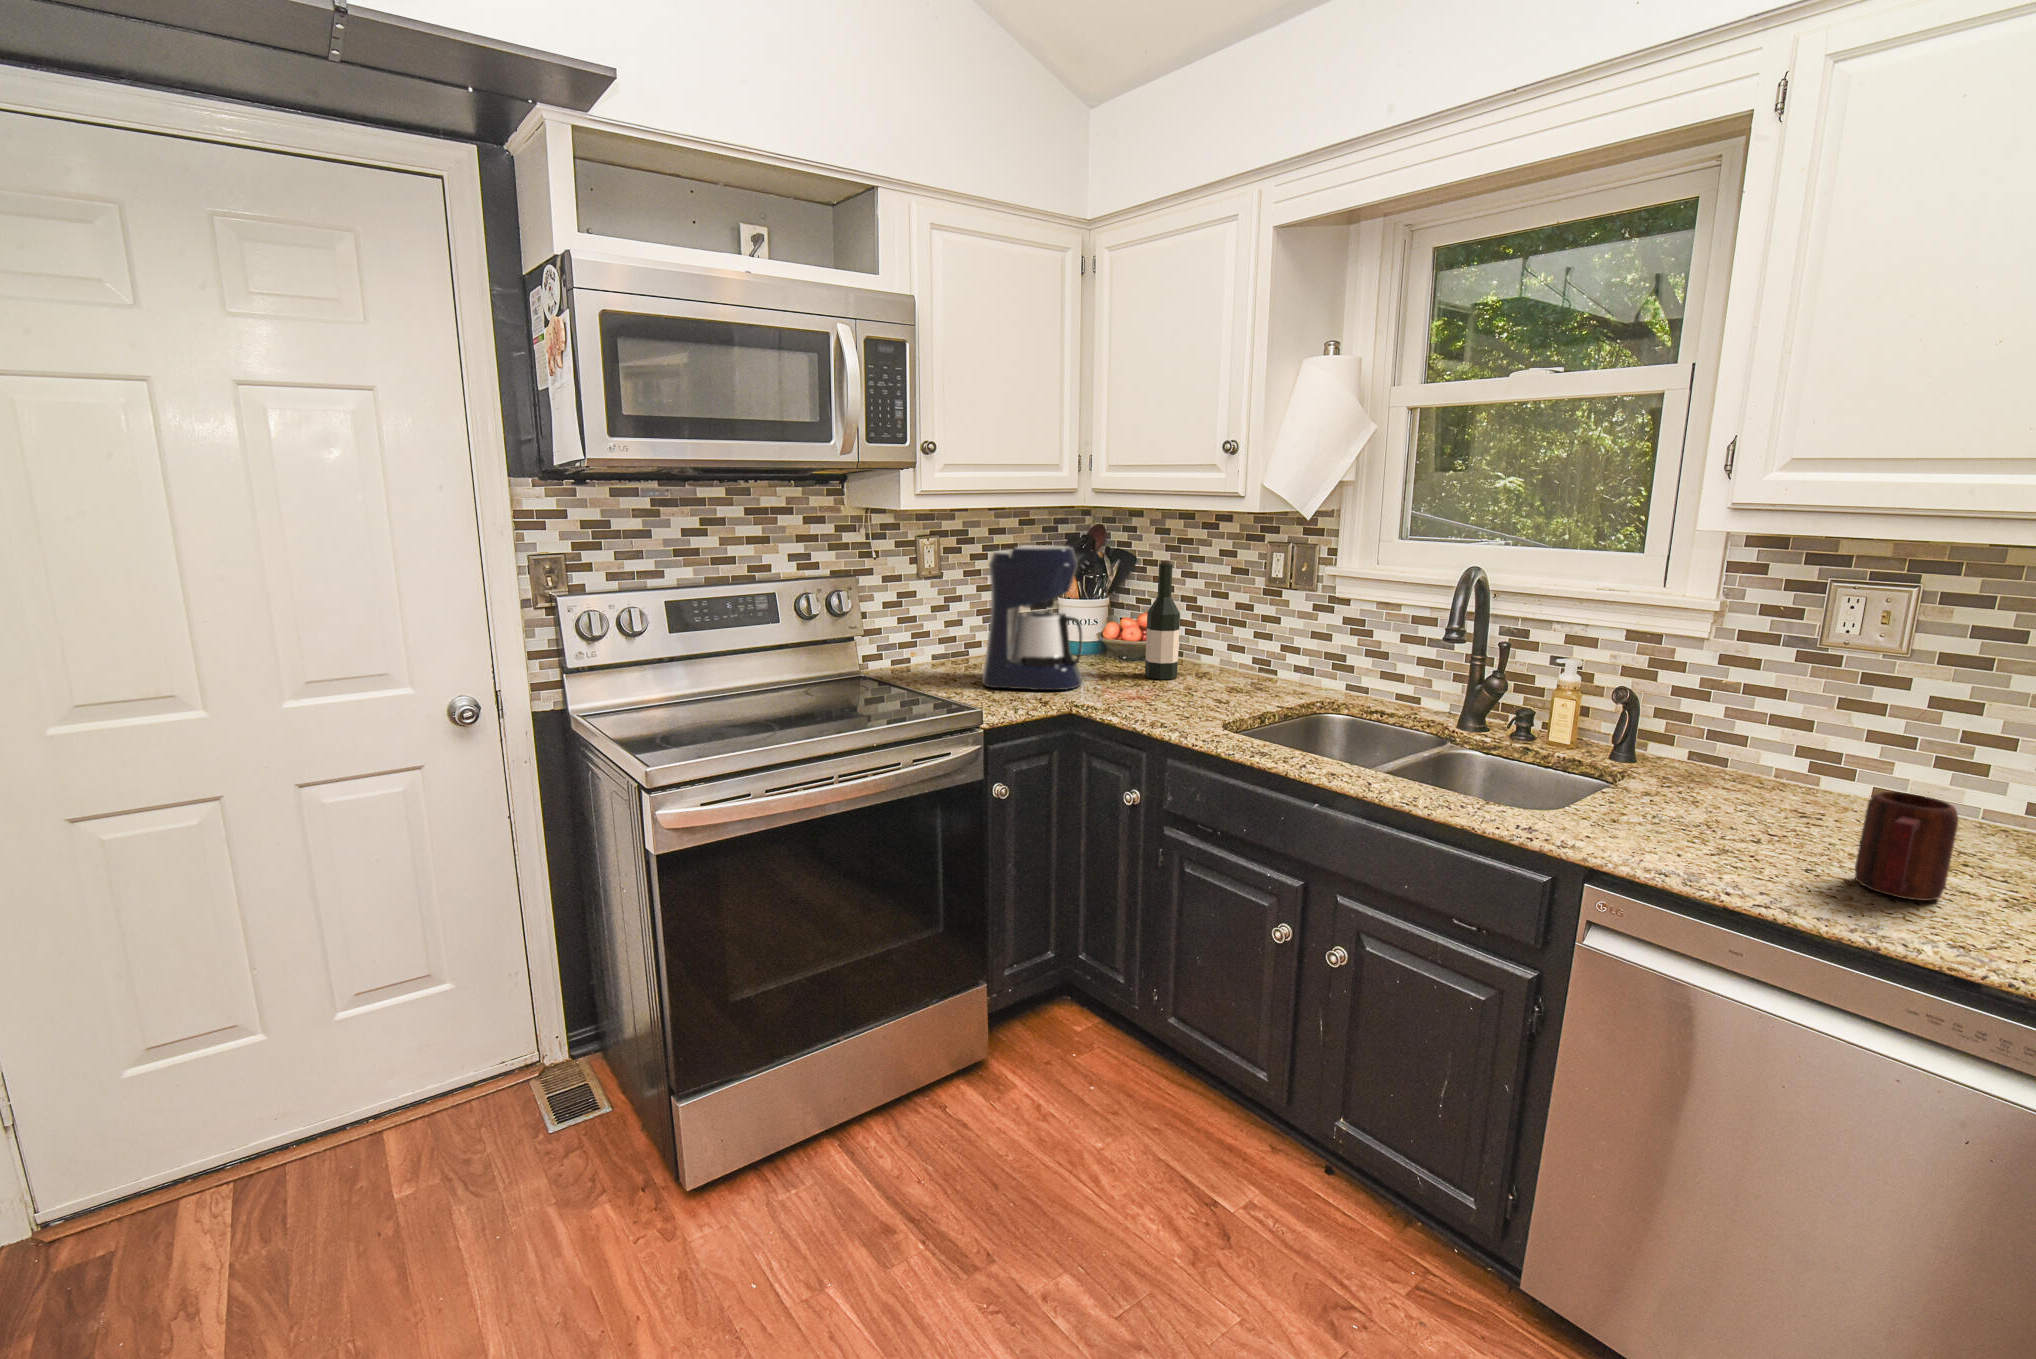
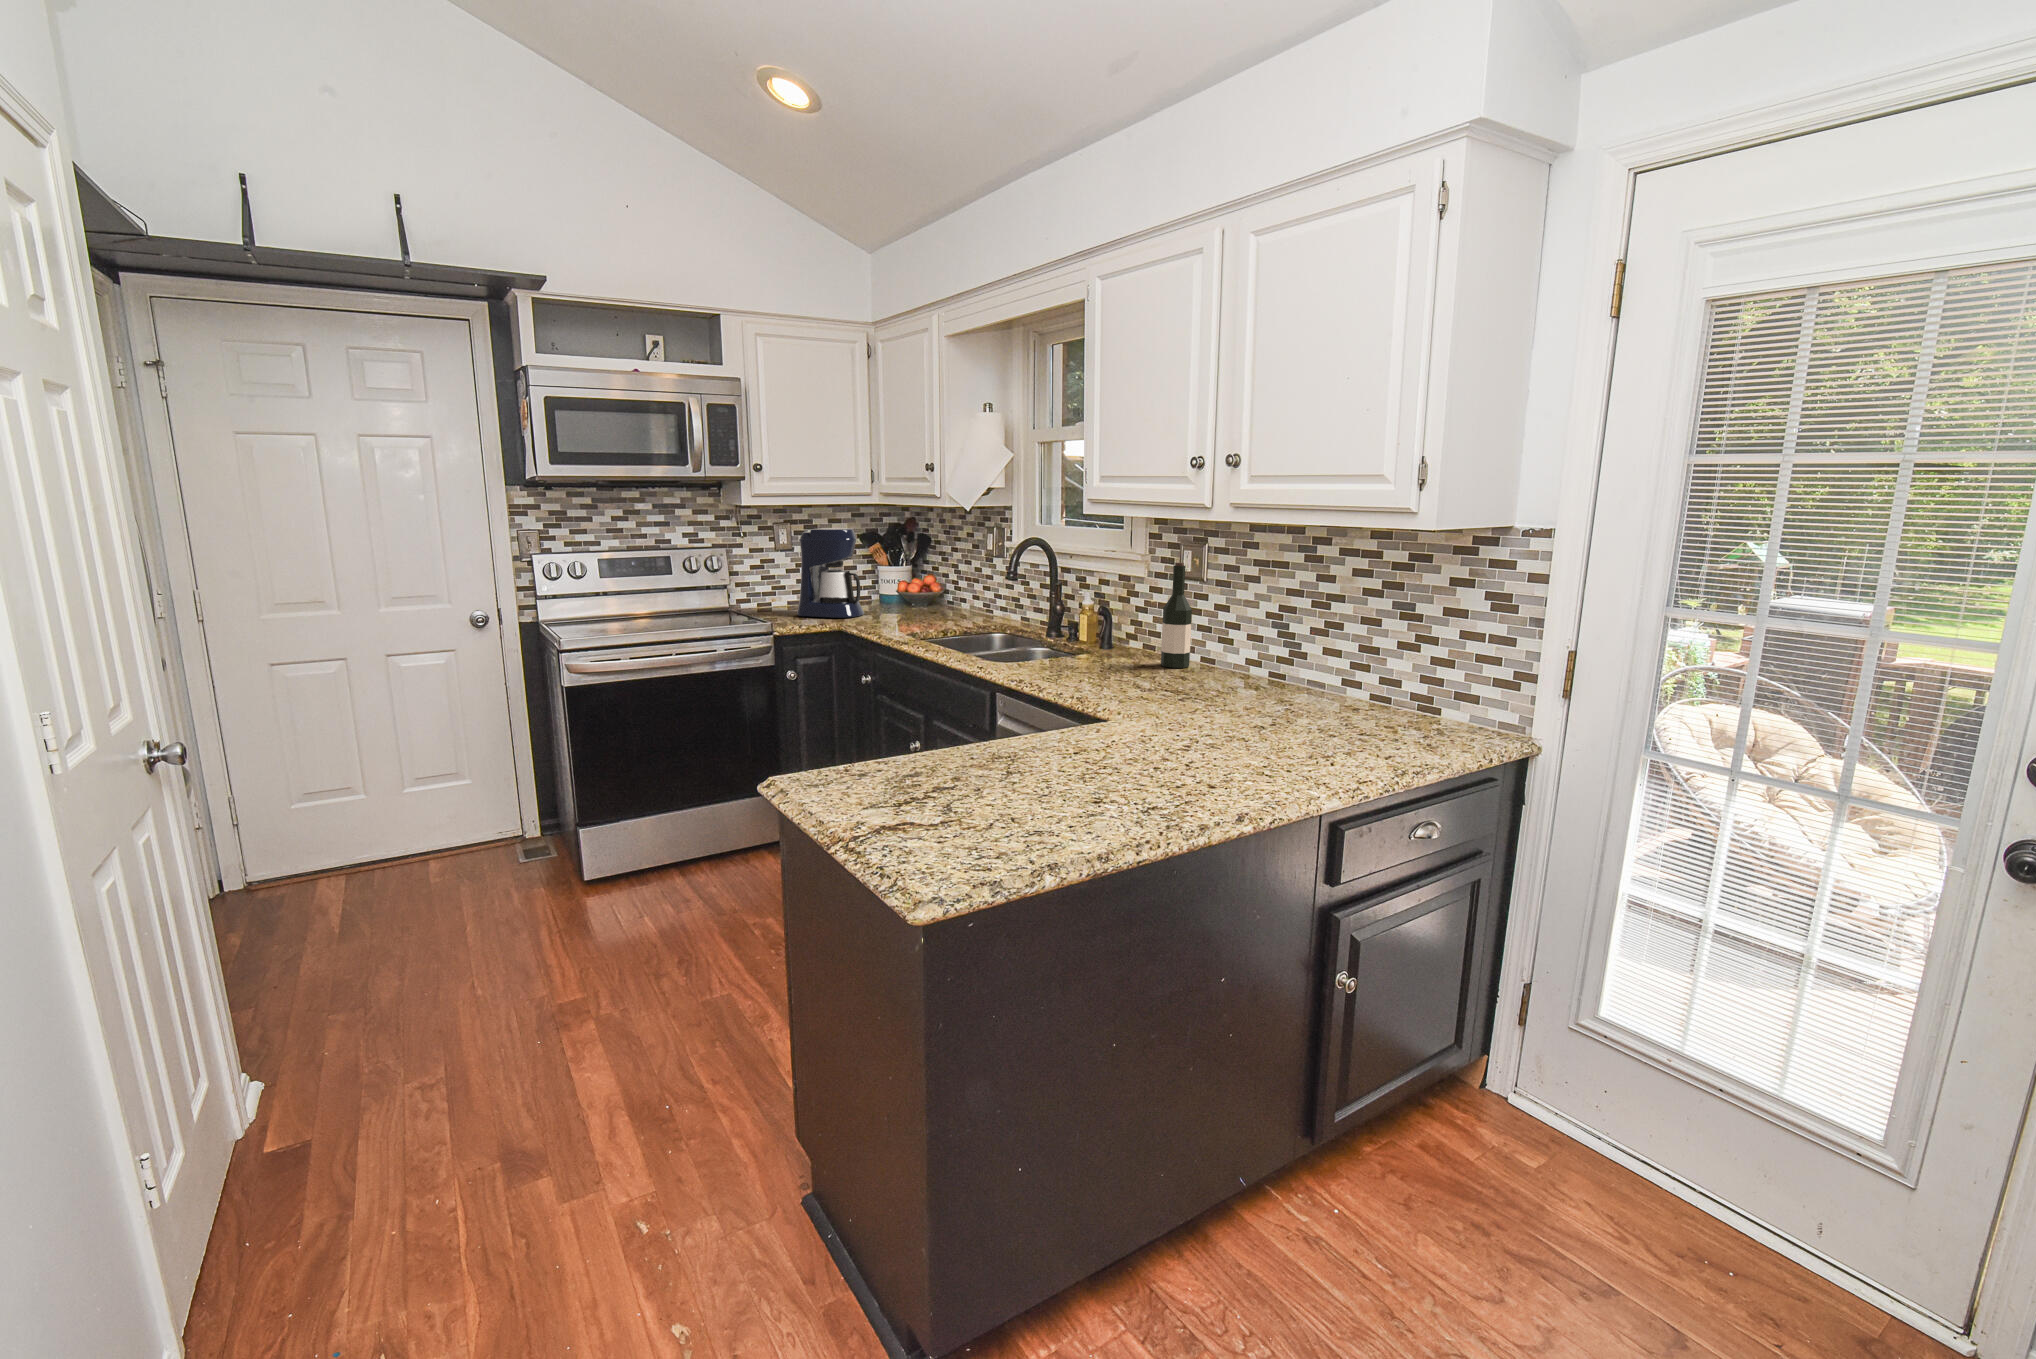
wine bottle: present [1145,560,1180,679] -> present [1161,562,1192,668]
mug: present [1855,792,1959,901] -> none [1084,639,1126,689]

